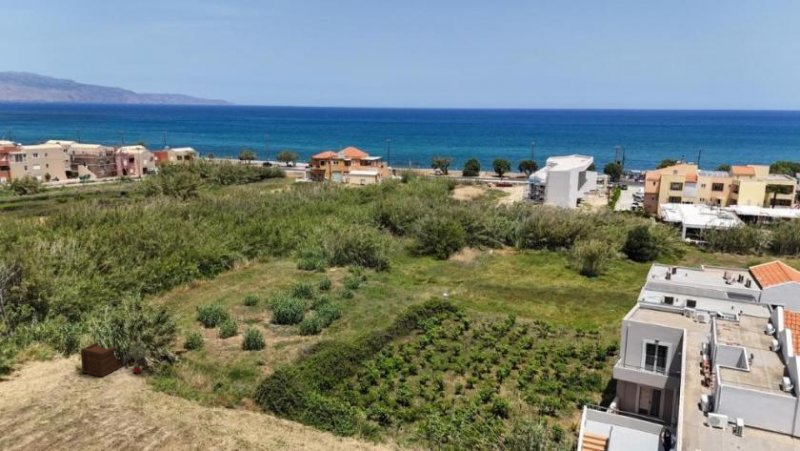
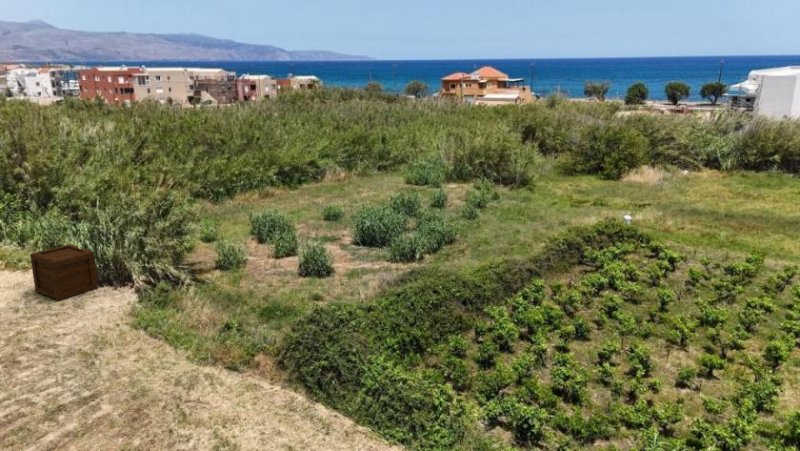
potted tree: present [129,341,149,374] -> none [99,246,133,299]

